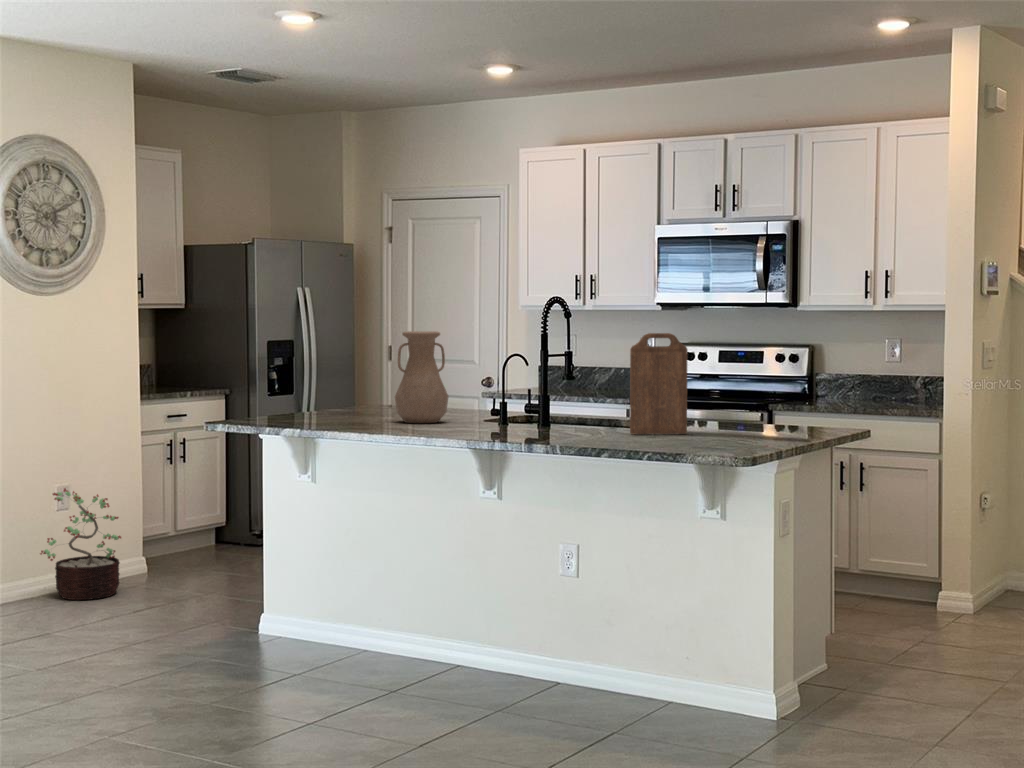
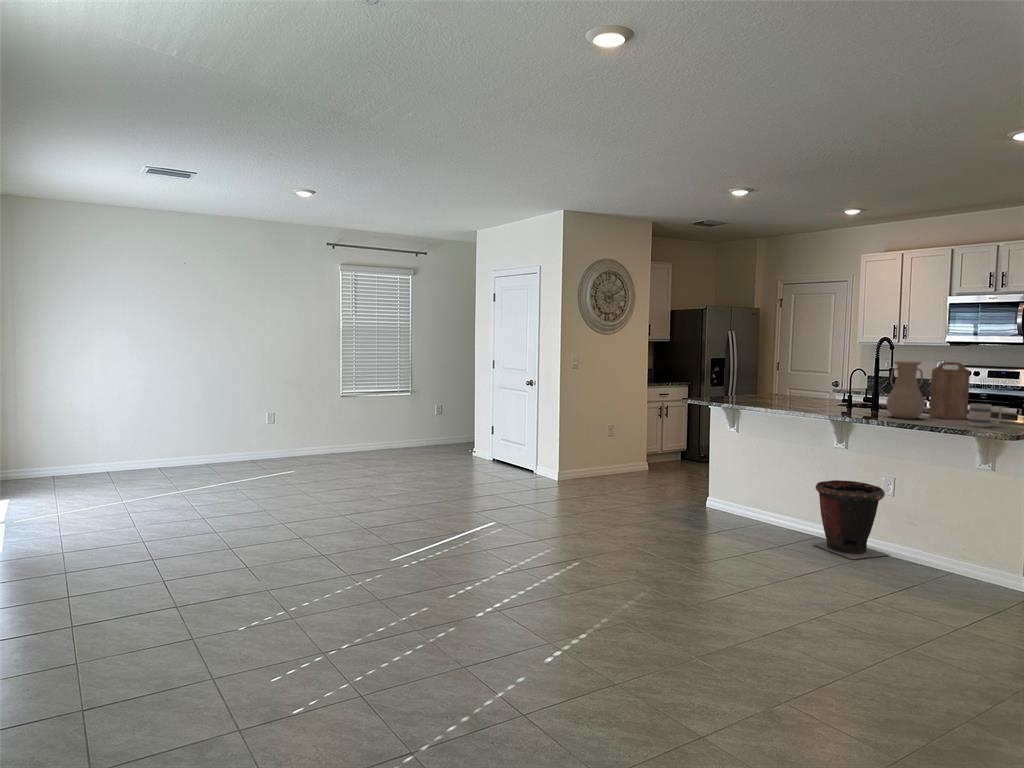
vase: present [395,331,448,423] -> present [886,361,925,419]
mug: none [687,405,736,446] -> present [968,404,1002,427]
decorative plant: present [40,488,121,600] -> none [602,426,639,480]
waste bin: none [445,561,580,712] -> present [813,480,889,559]

